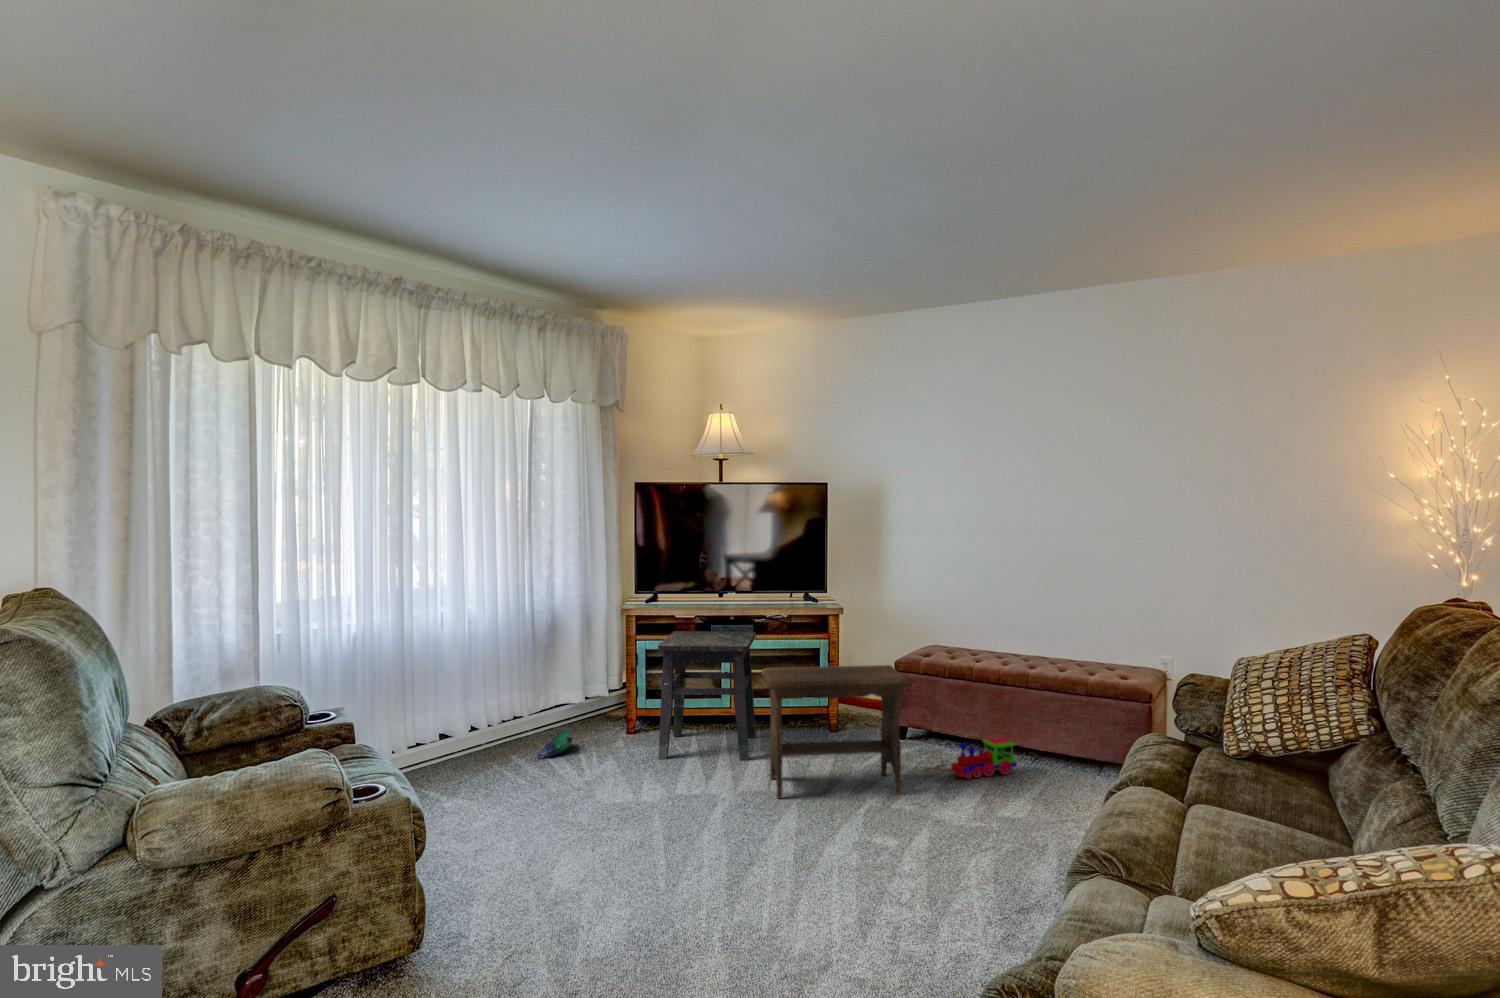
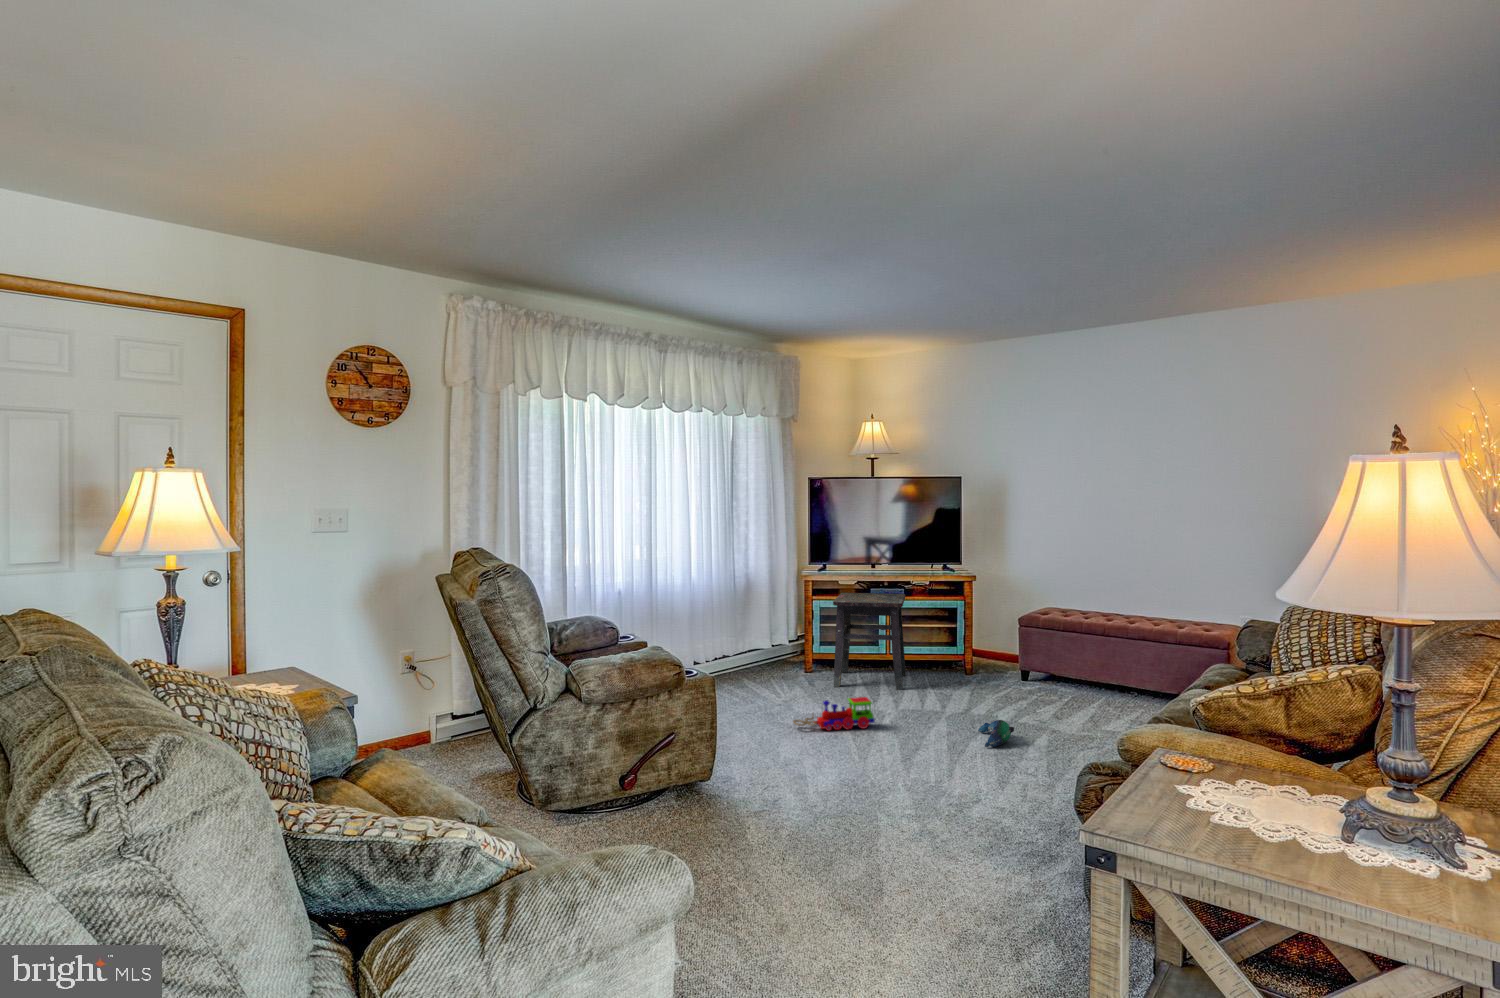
footstool: present [761,665,911,799] -> none [914,619,1033,715]
plush toy: present [537,731,573,758] -> present [978,720,1014,747]
toy train: present [924,737,1017,779] -> present [793,697,875,731]

